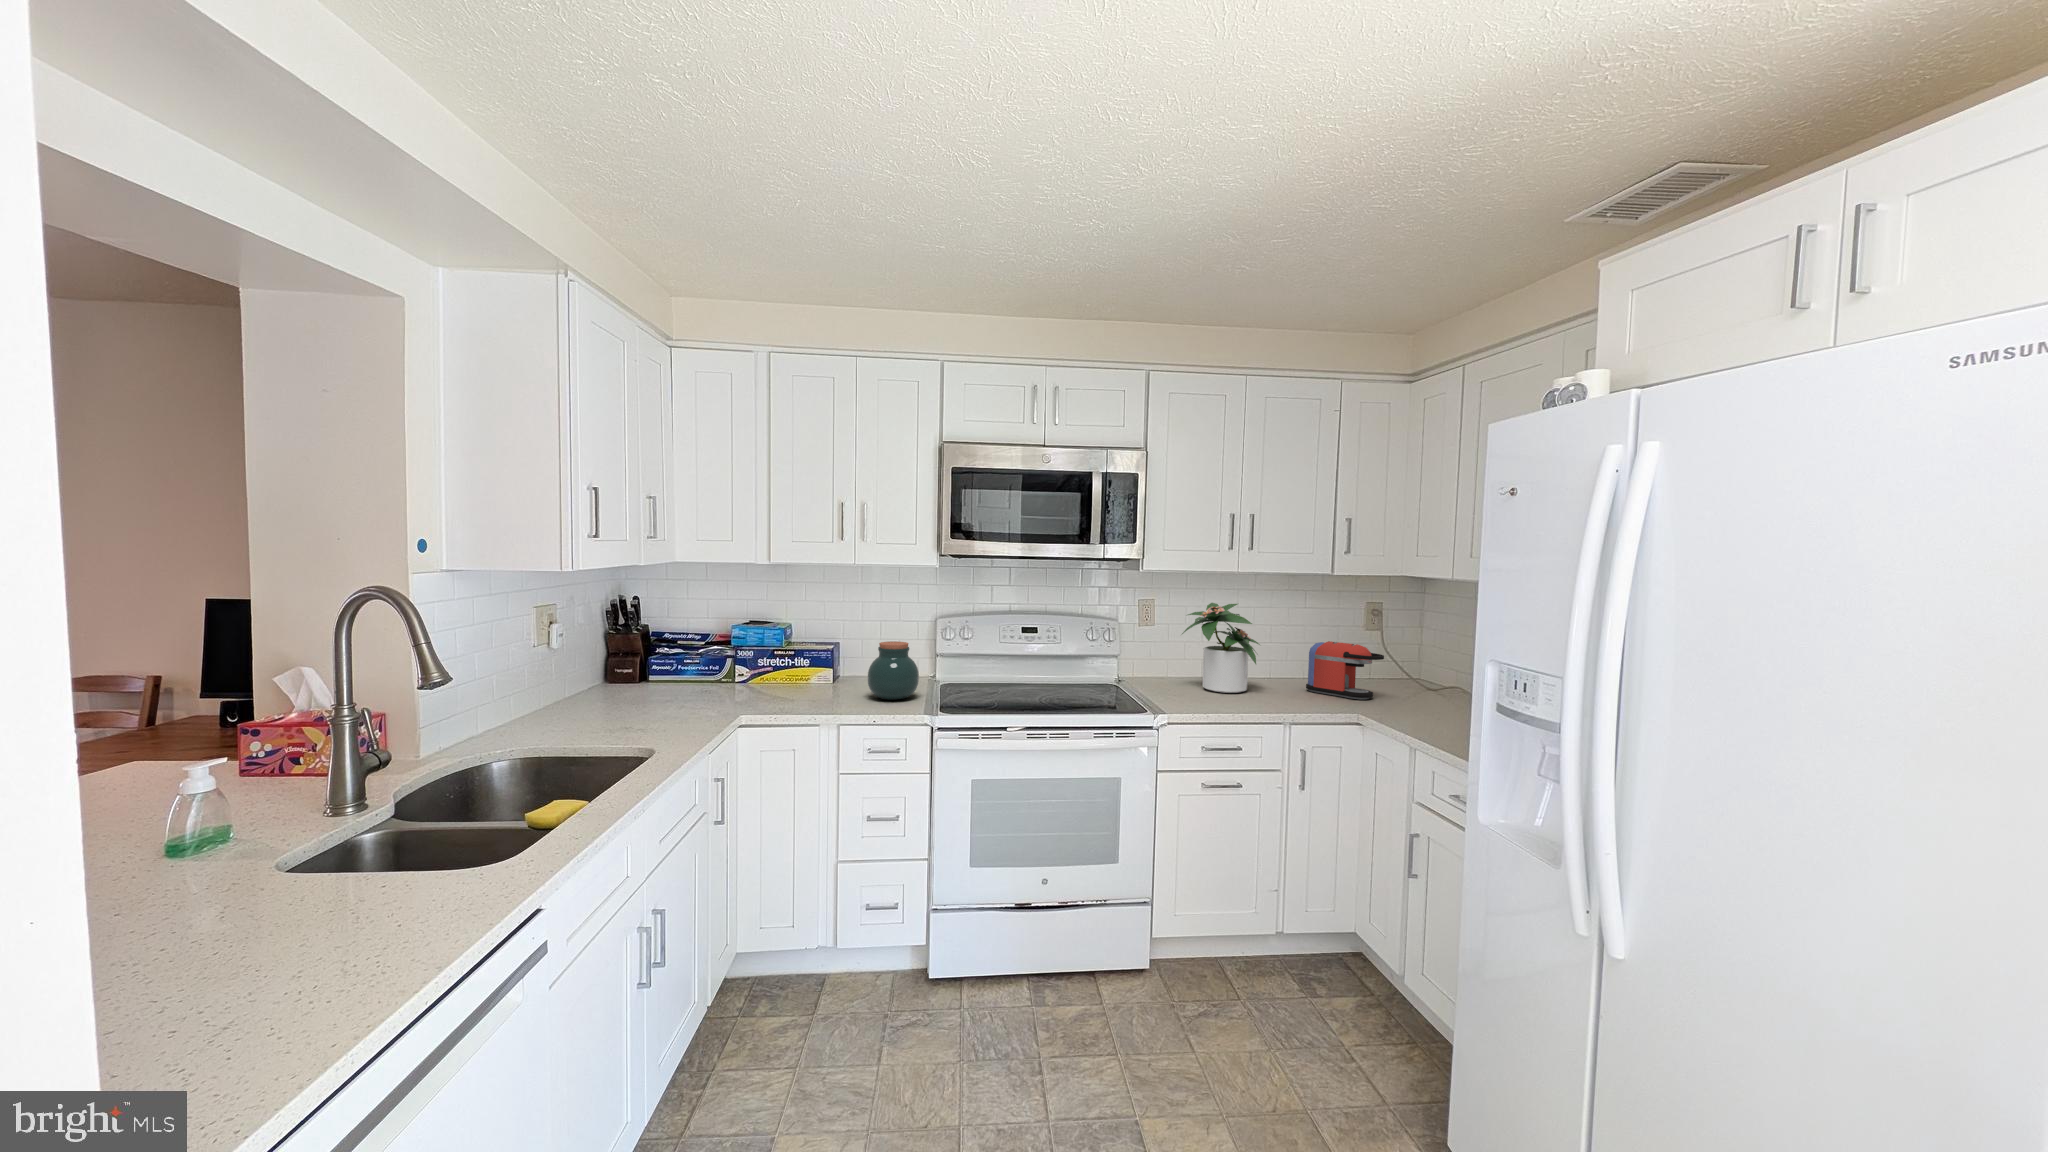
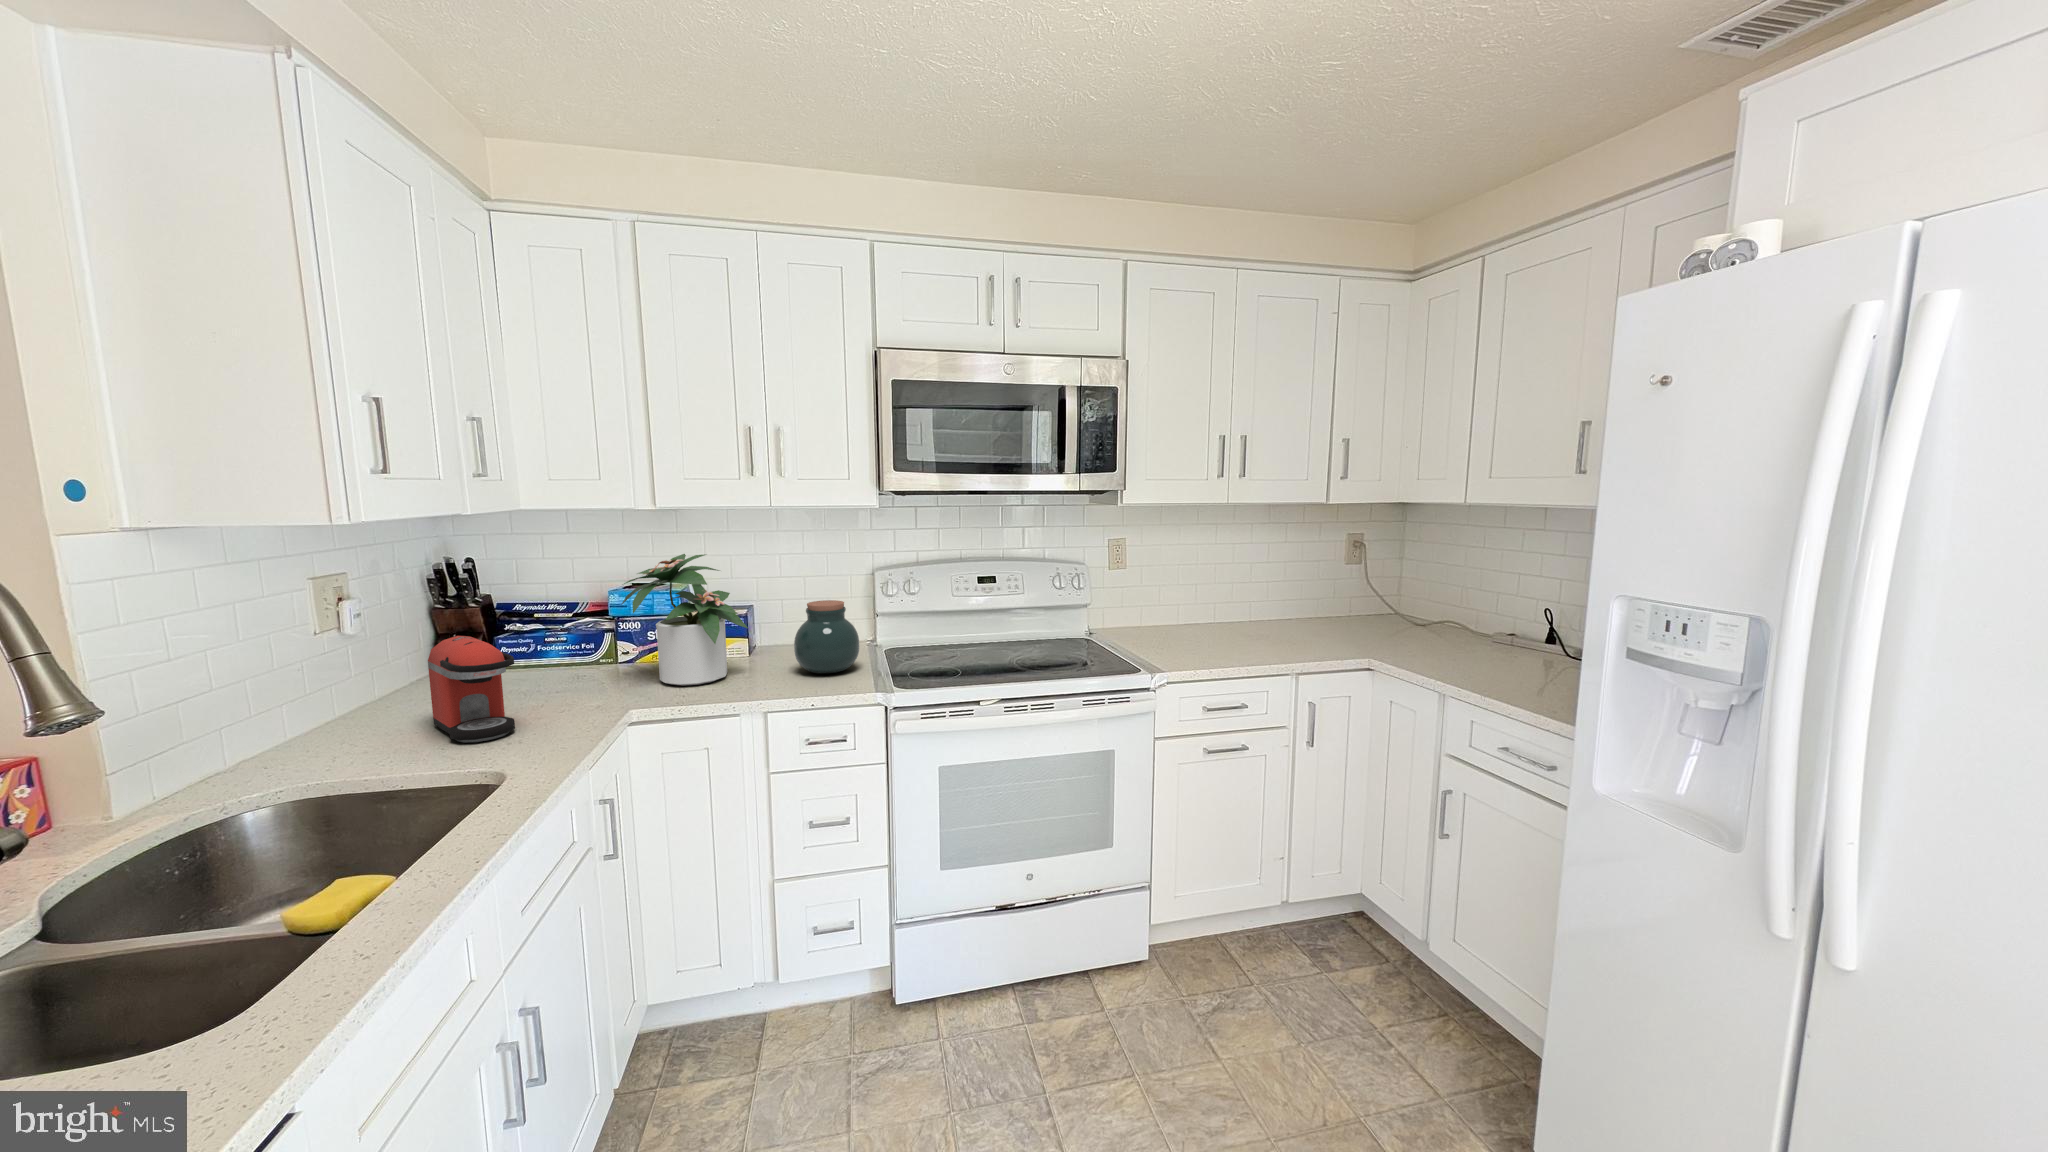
potted plant: present [1182,603,1260,693] -> present [622,554,748,686]
coffee maker: present [1306,641,1384,700] -> present [428,636,515,742]

